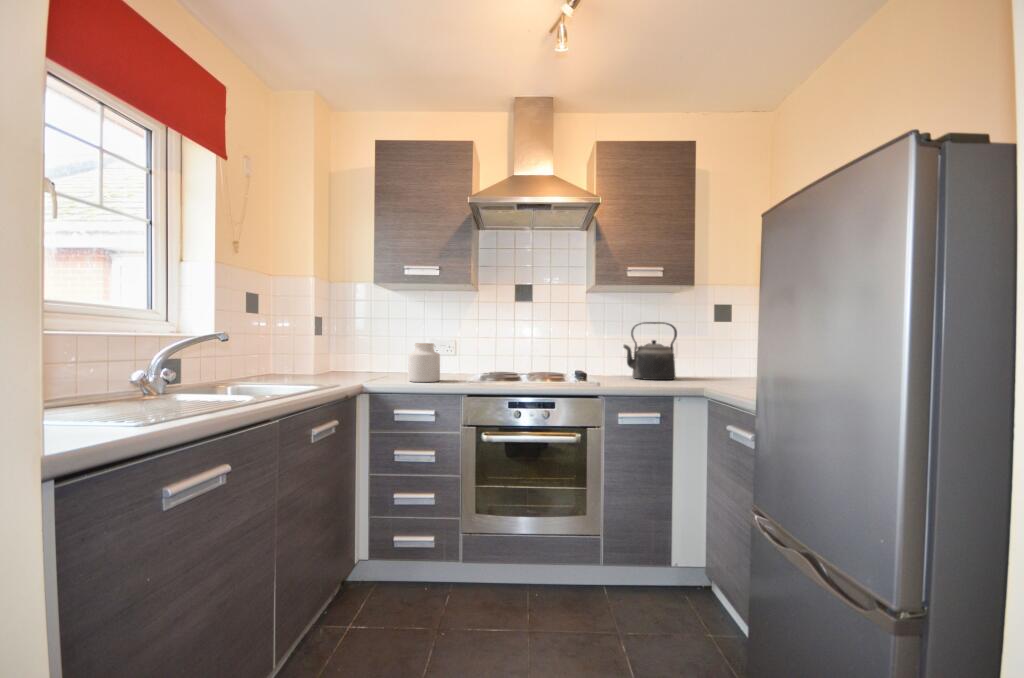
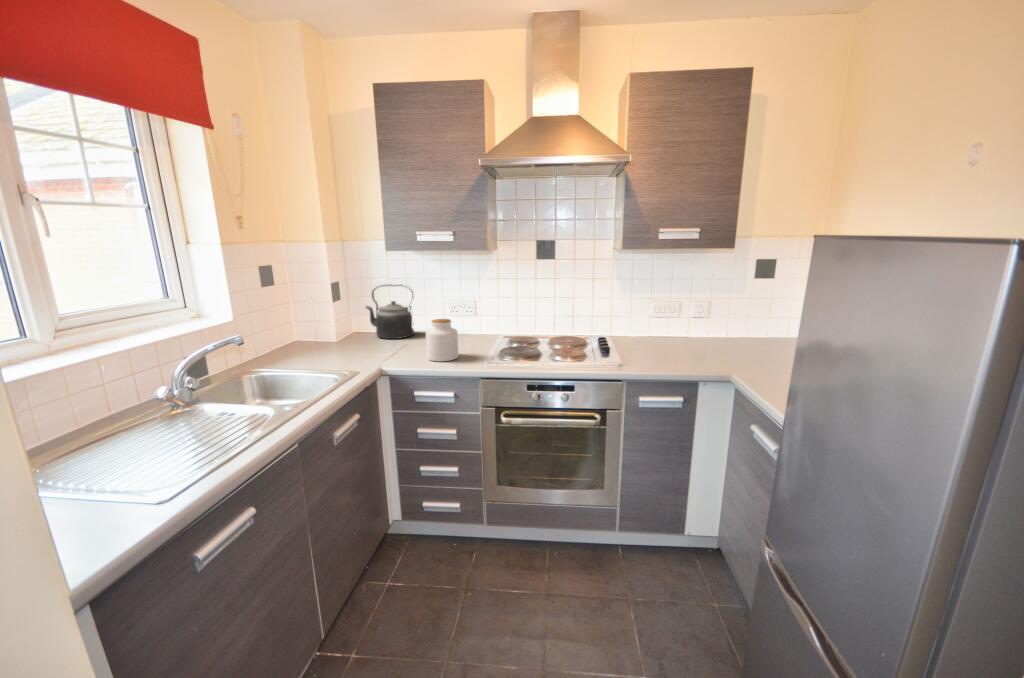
kettle: present [624,322,677,380] -> present [366,284,414,339]

